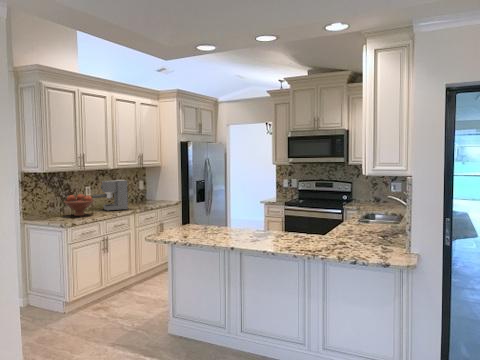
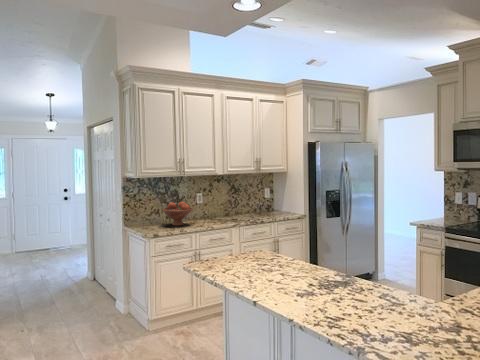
coffee maker: present [93,180,128,211] -> none [200,187,236,222]

